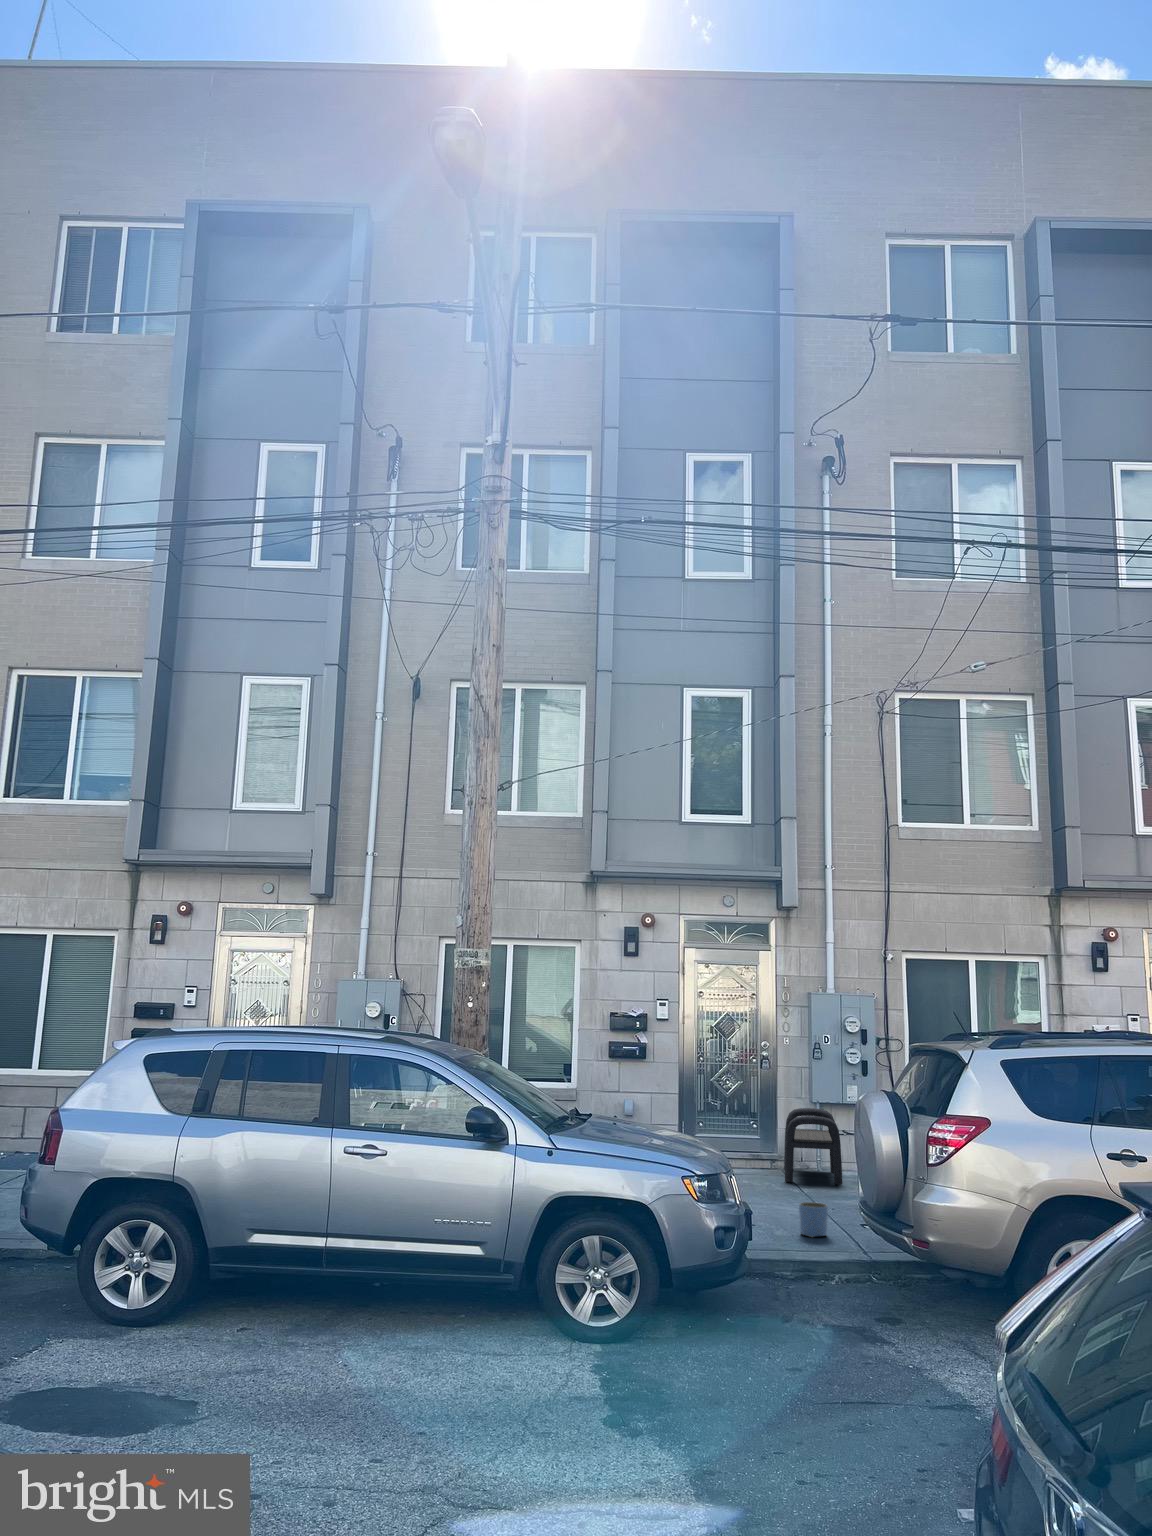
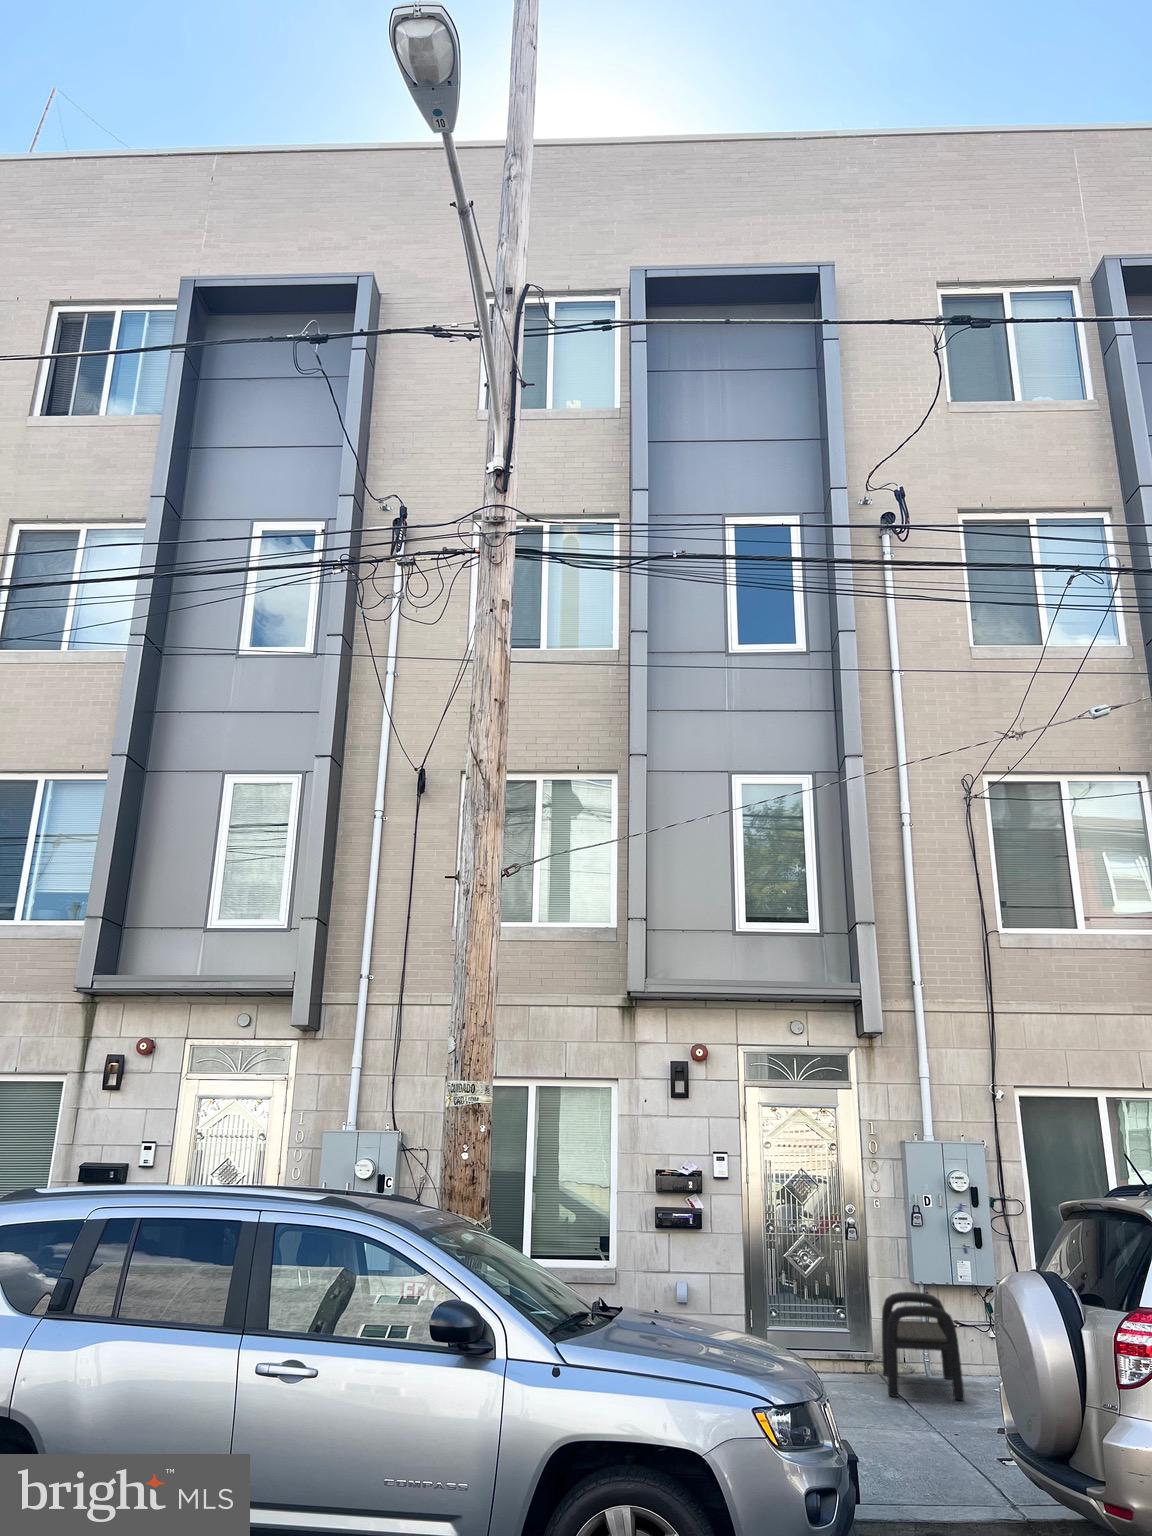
planter: present [799,1202,828,1237] -> none [925,1444,968,1501]

